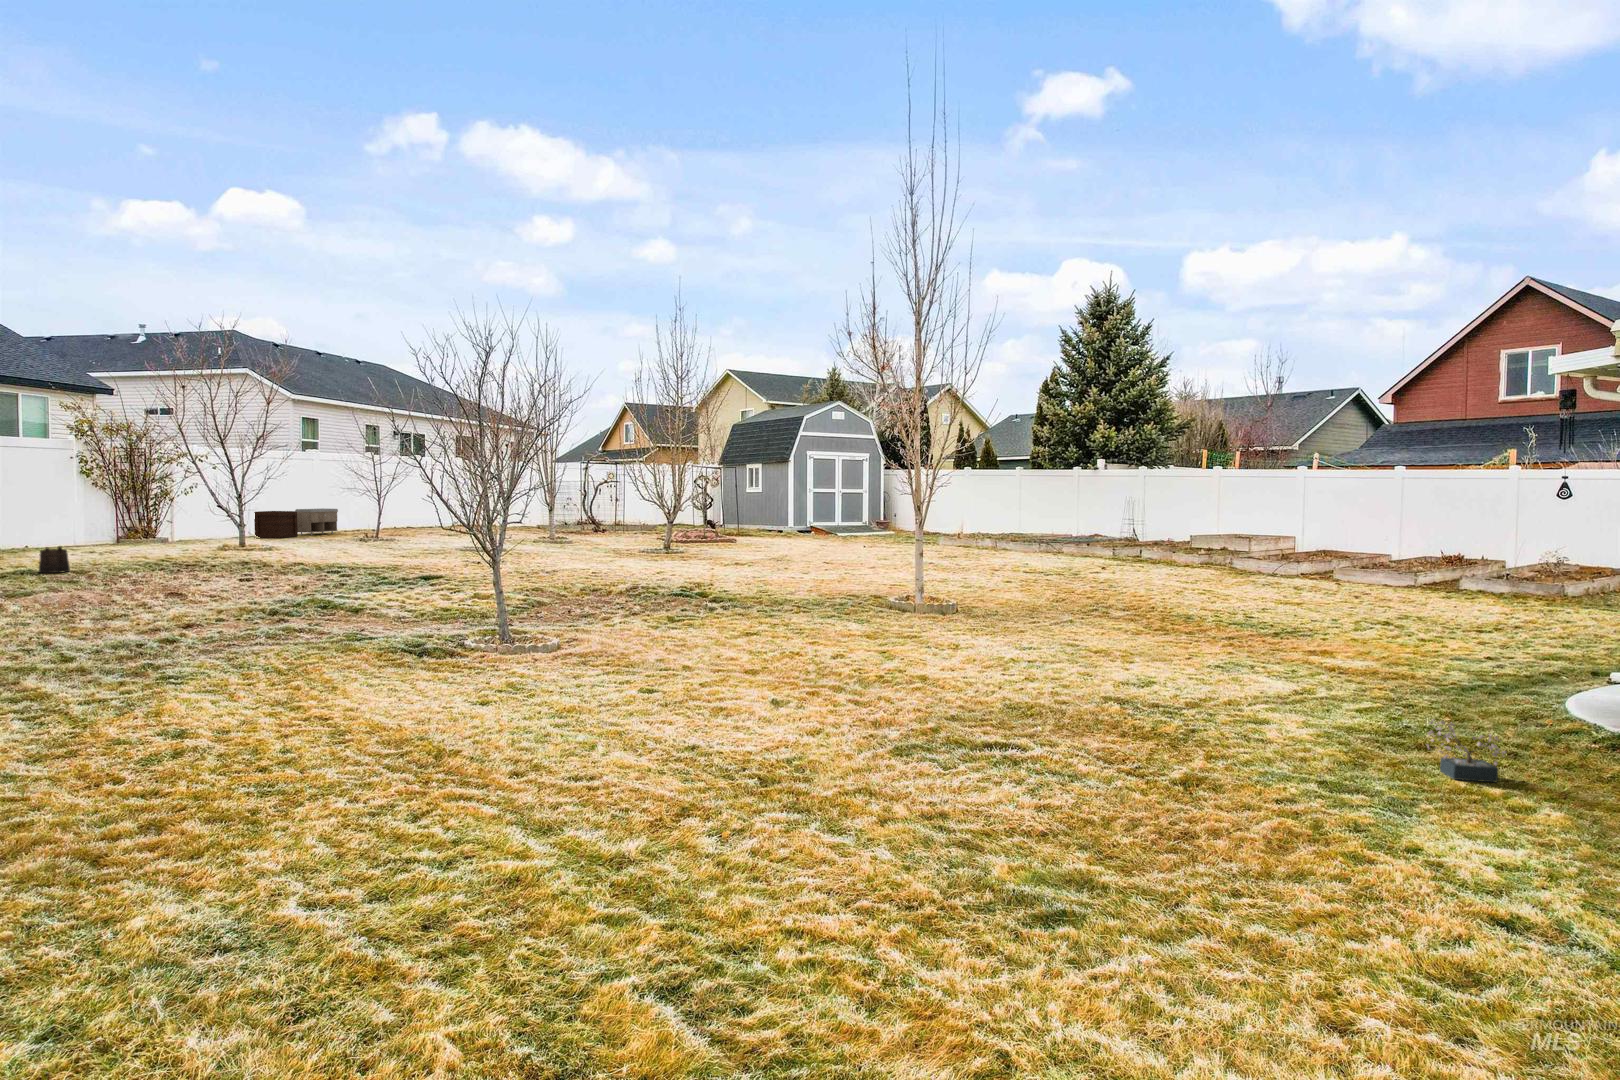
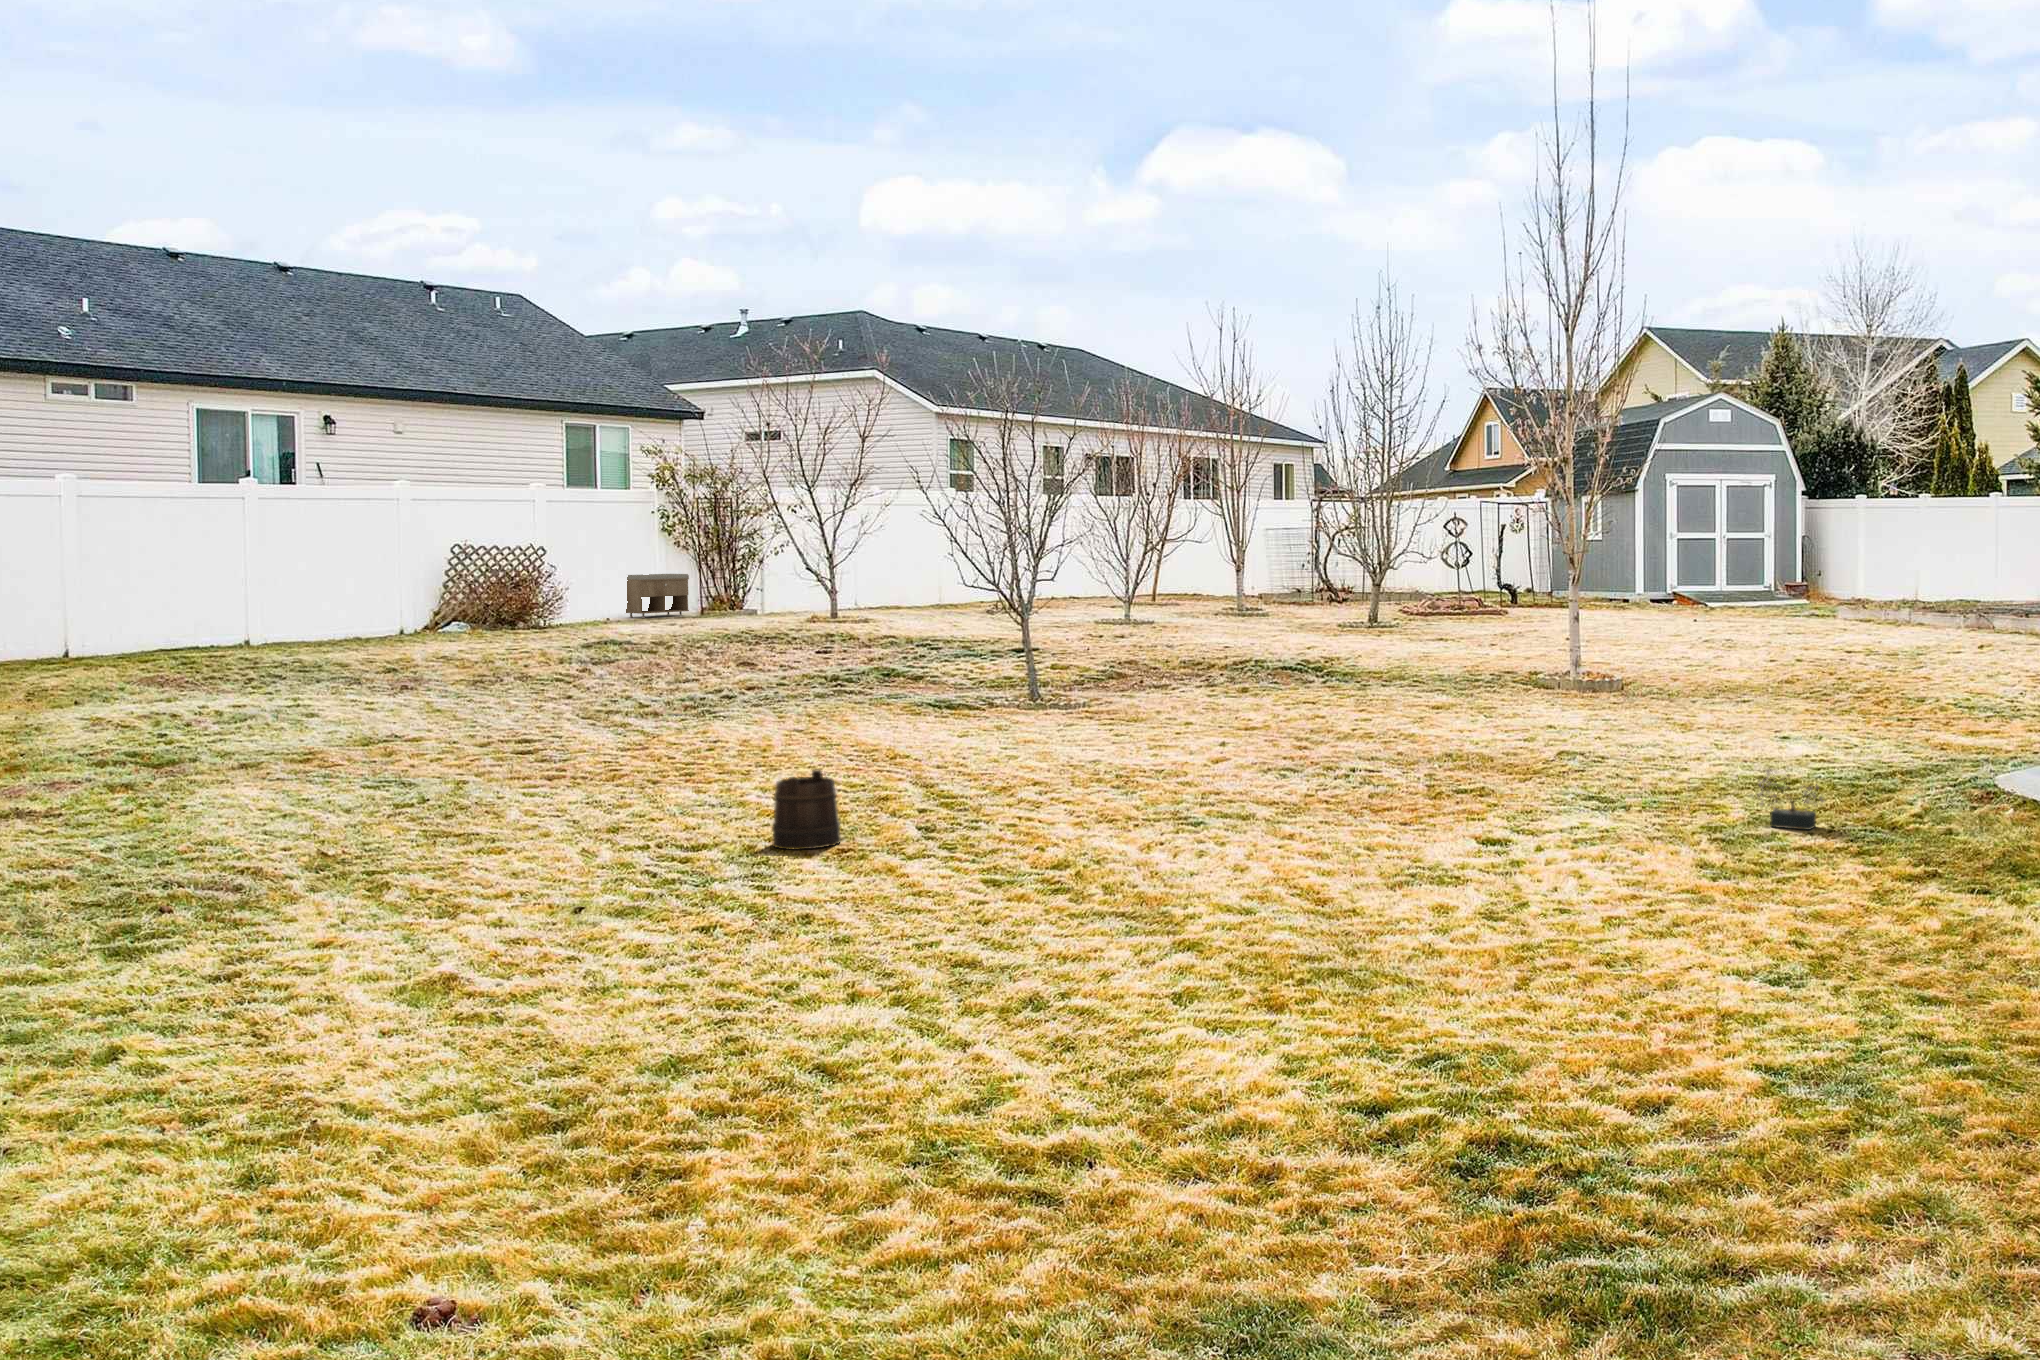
storage bench: present [295,508,338,535] -> present [626,574,689,618]
wooden crate: present [254,511,298,538] -> none [857,575,910,612]
bucket: present [39,546,70,573] -> present [772,770,841,850]

